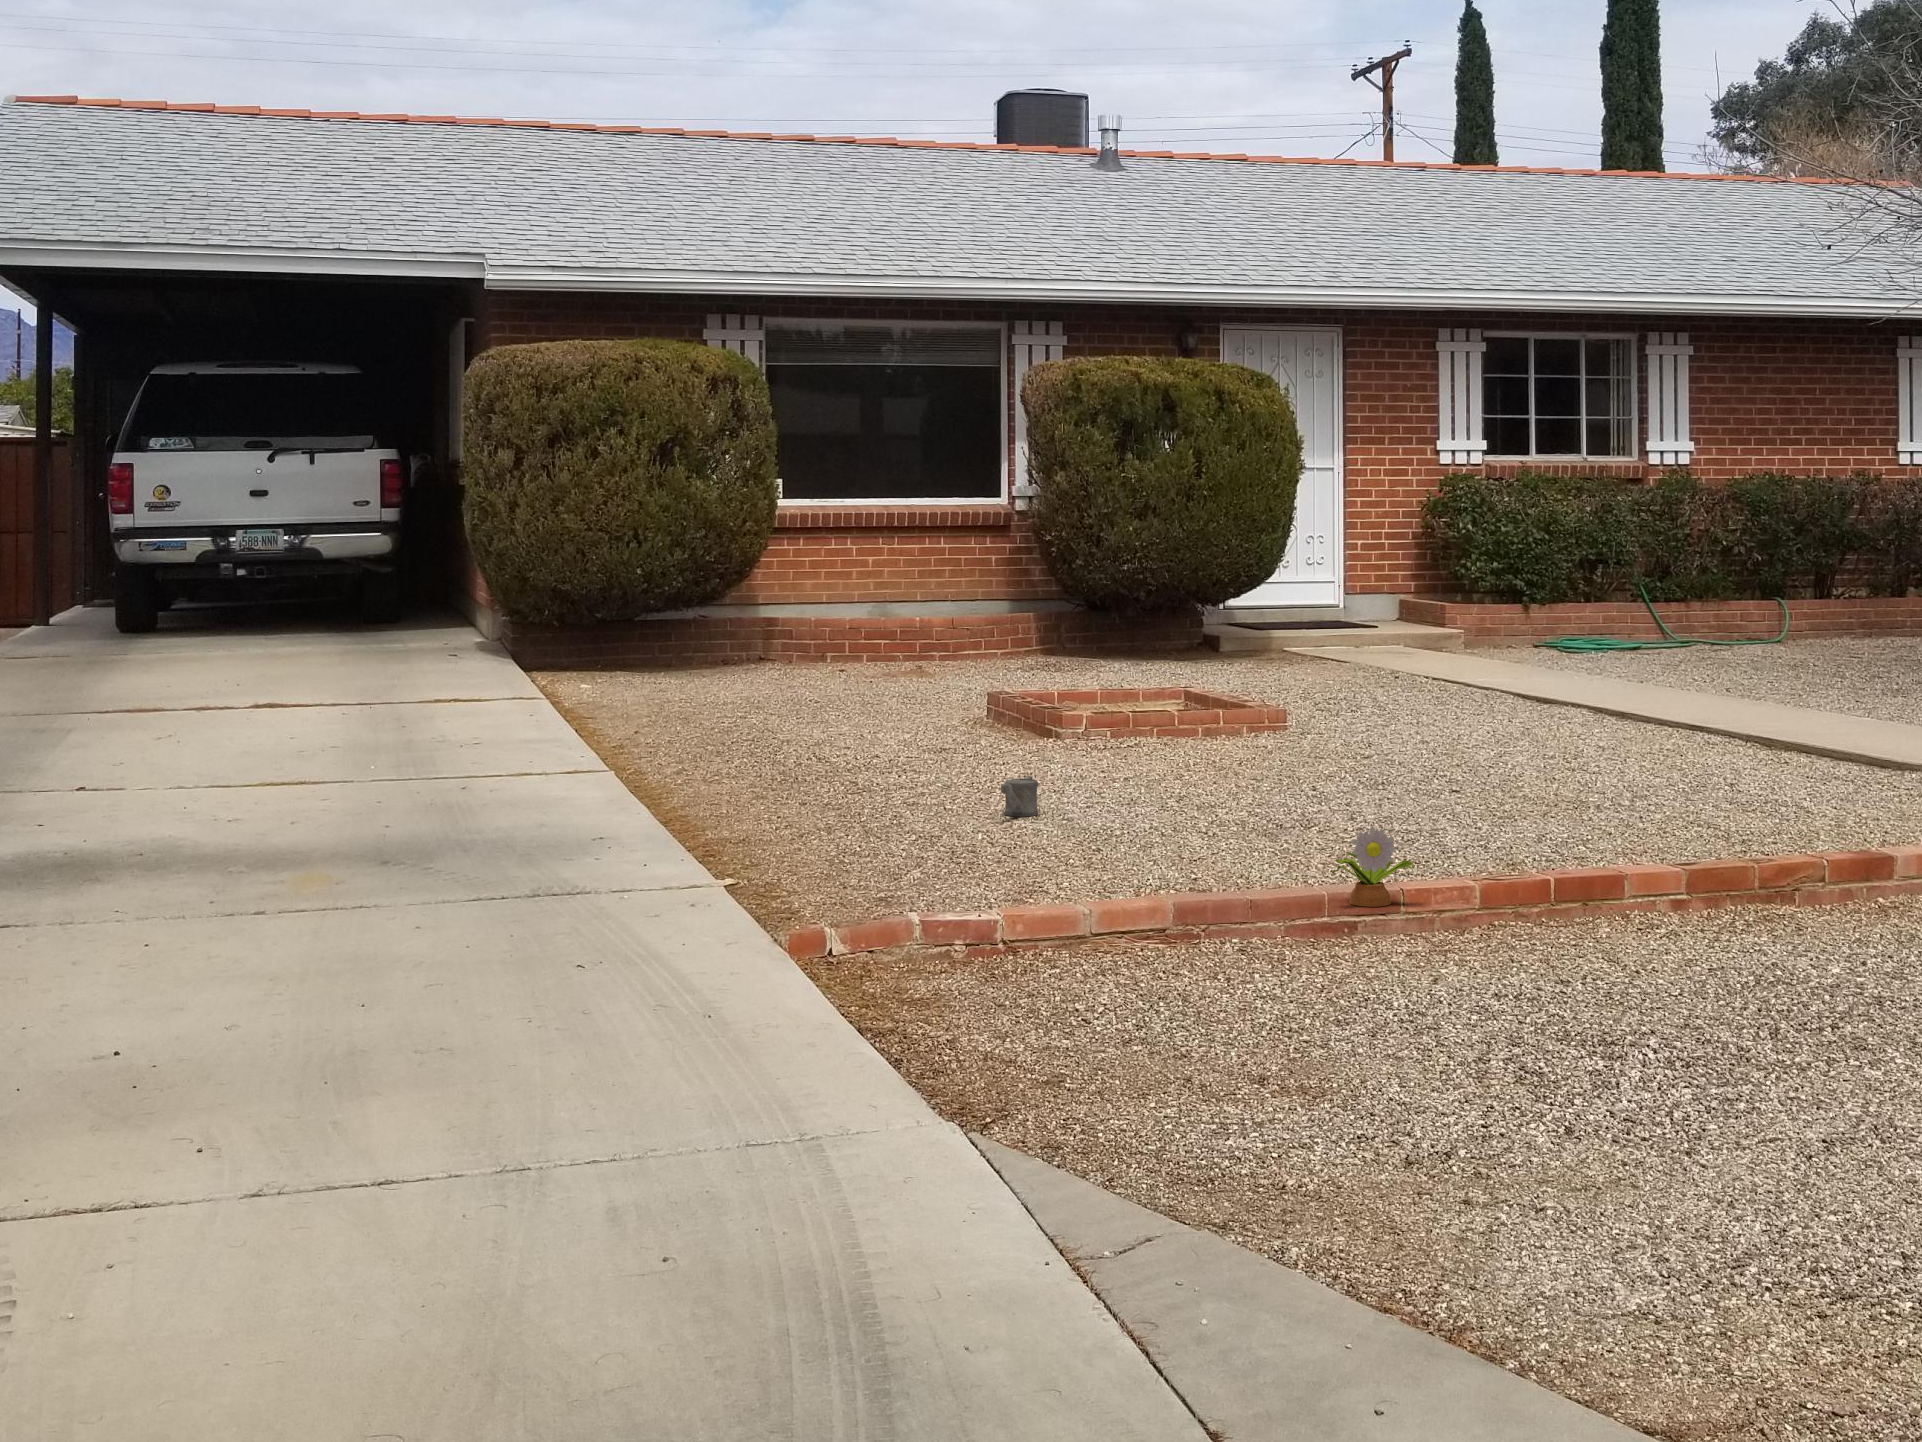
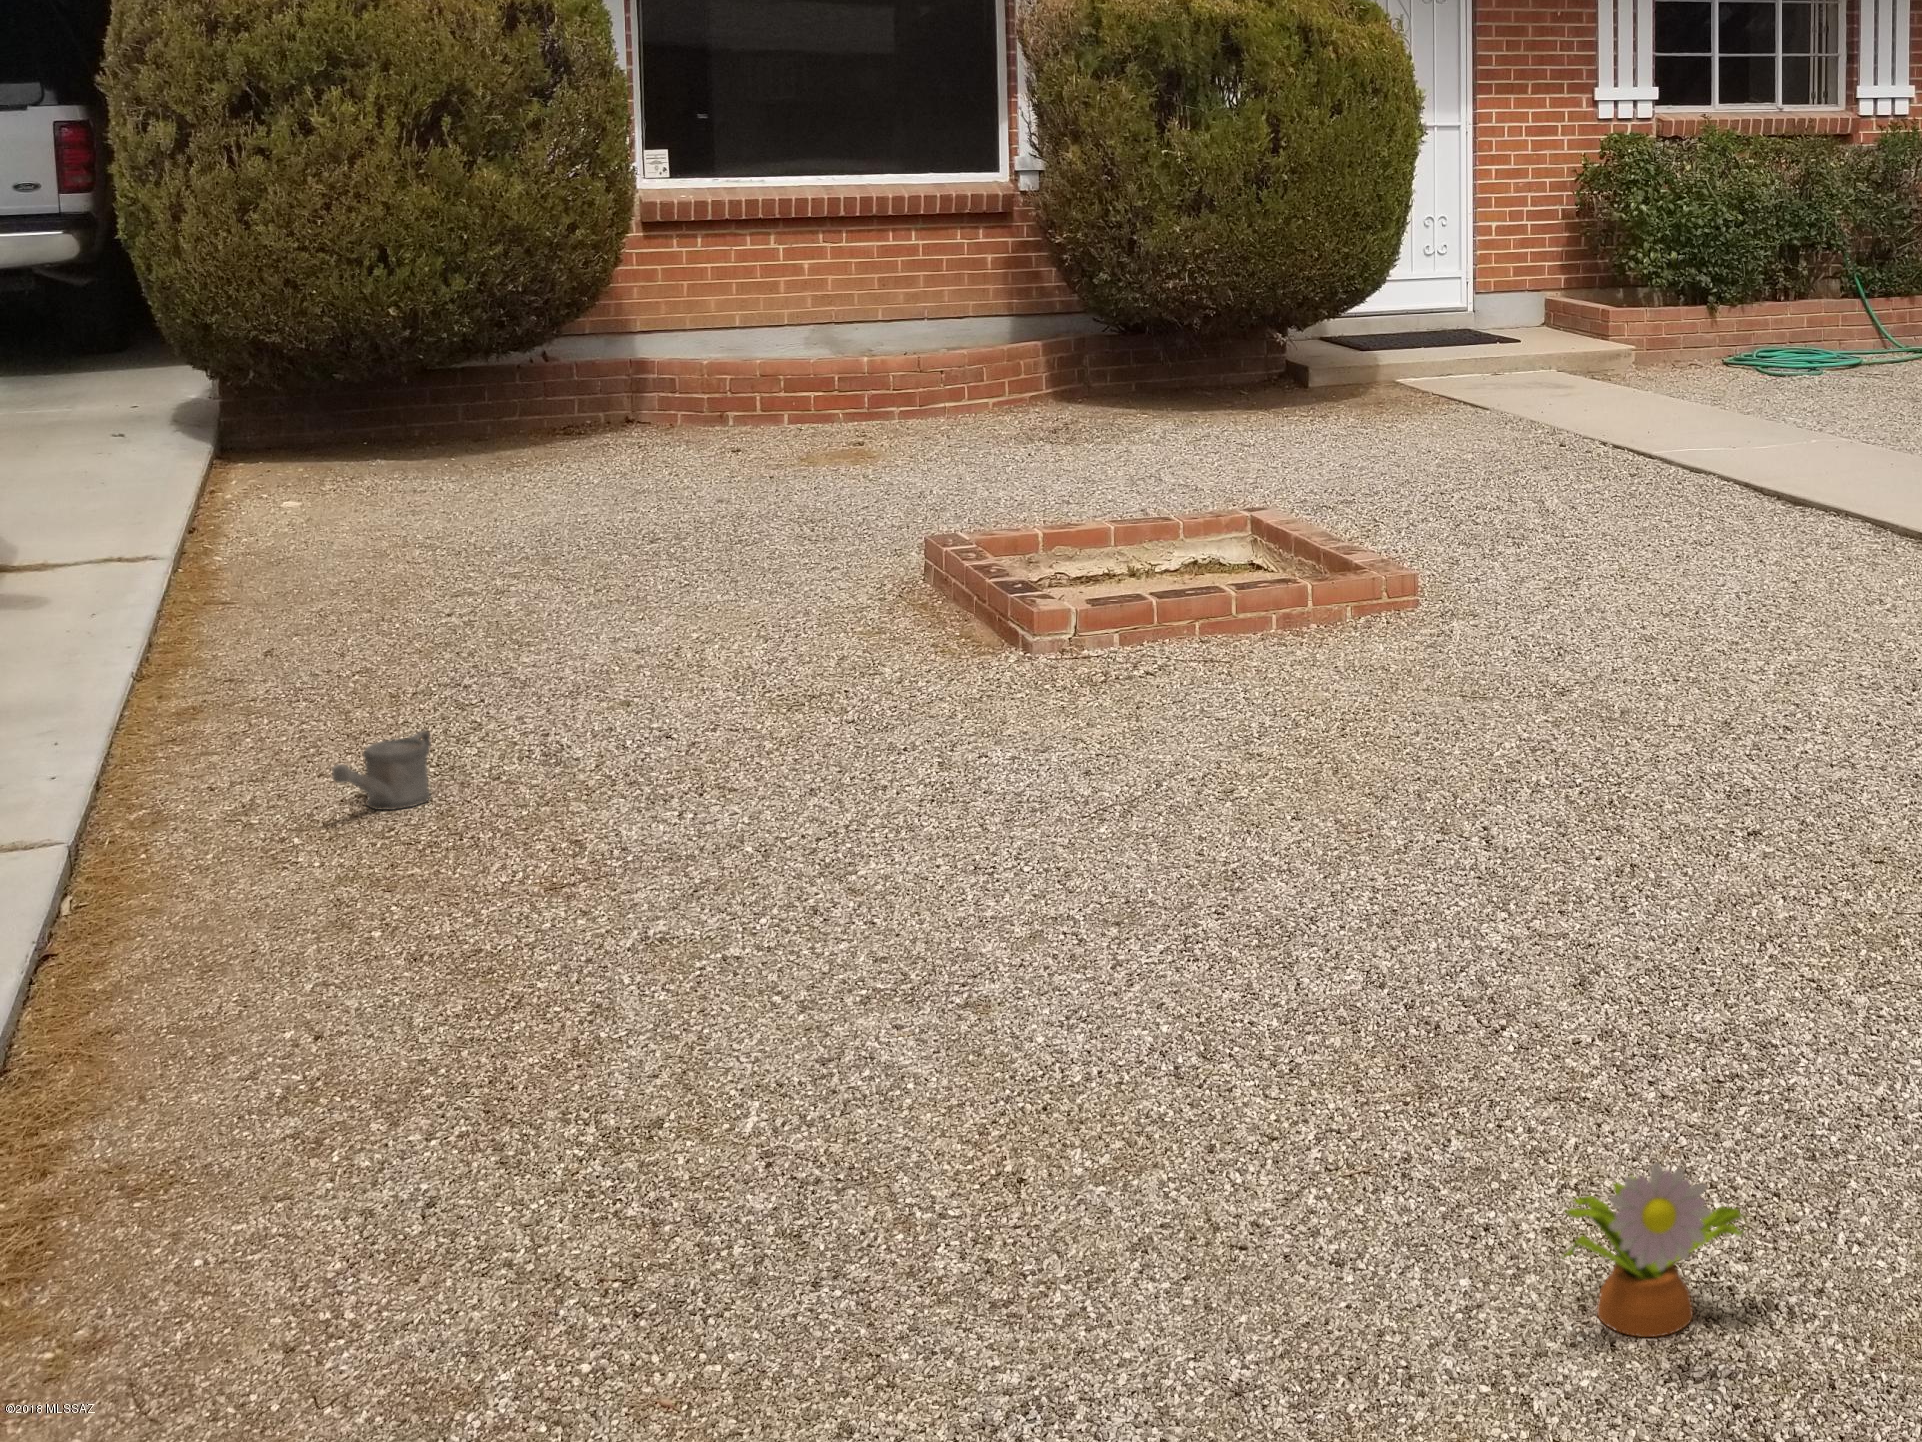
watering can: present [1001,776,1038,817] -> present [332,731,431,810]

